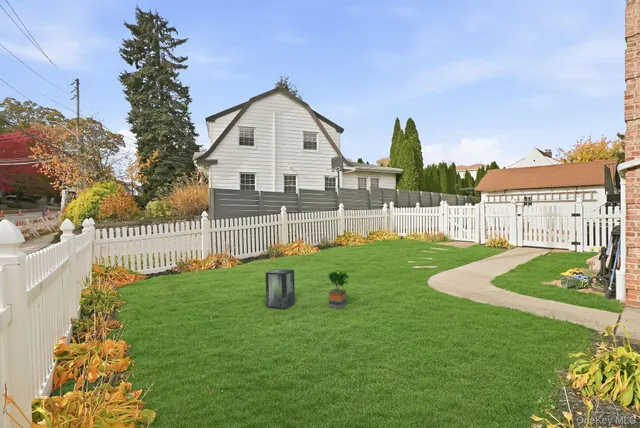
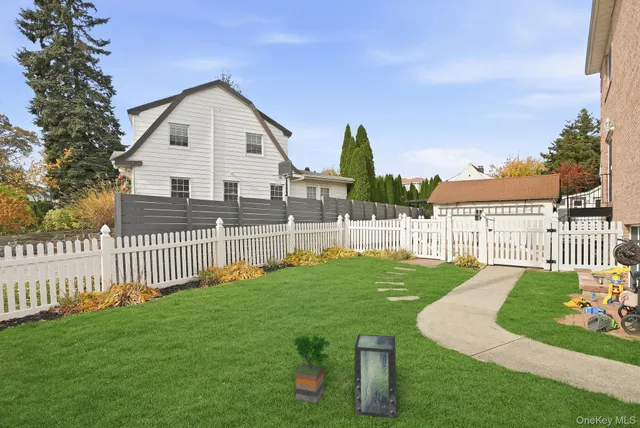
storage box: present [266,269,295,309] -> present [354,334,396,418]

